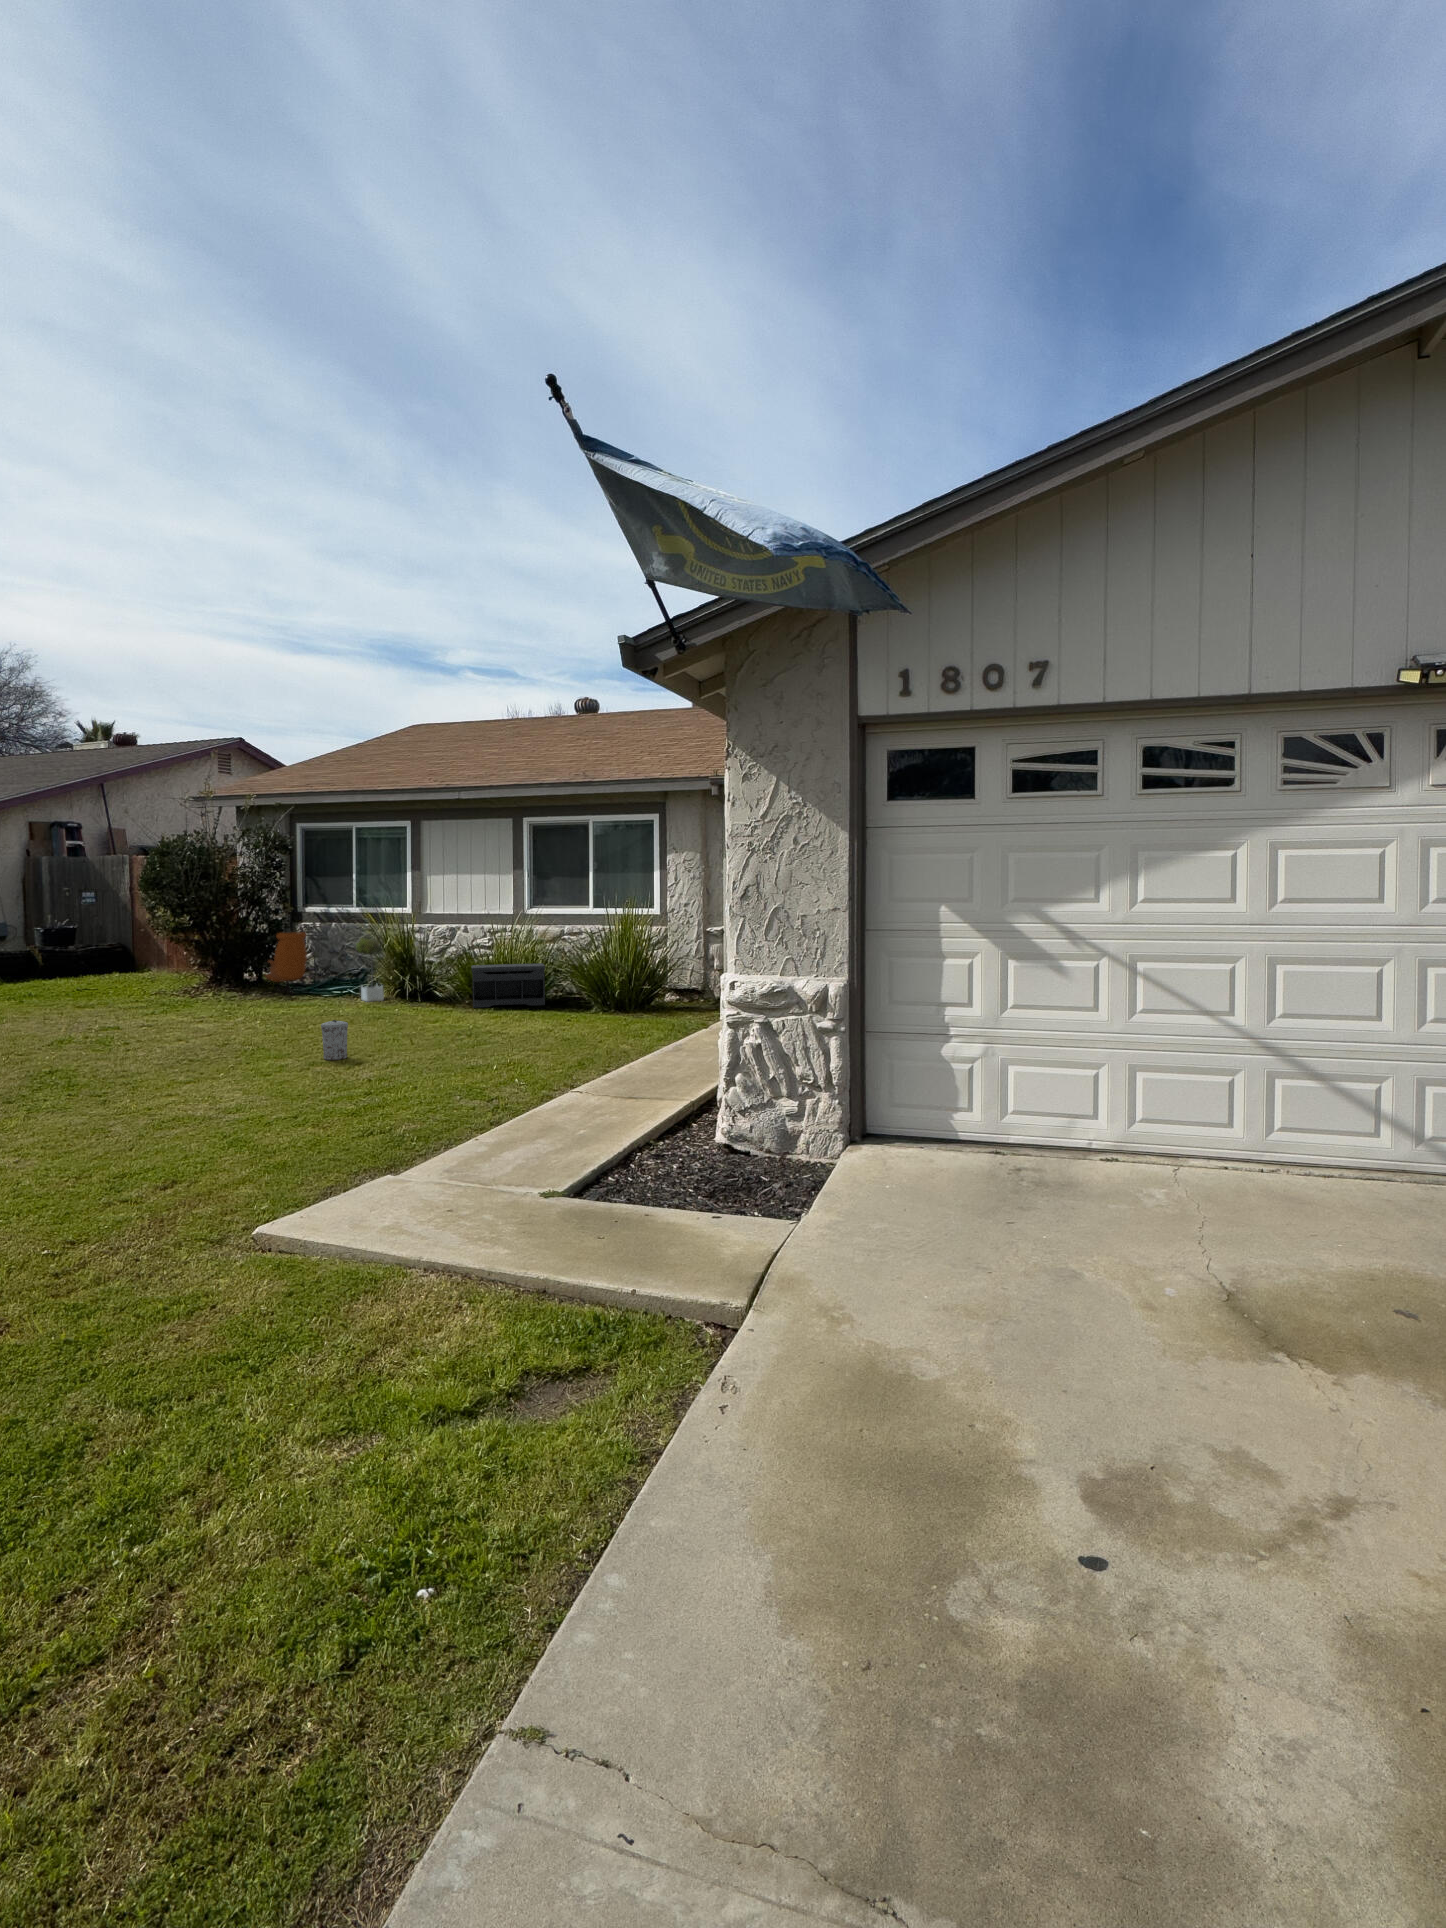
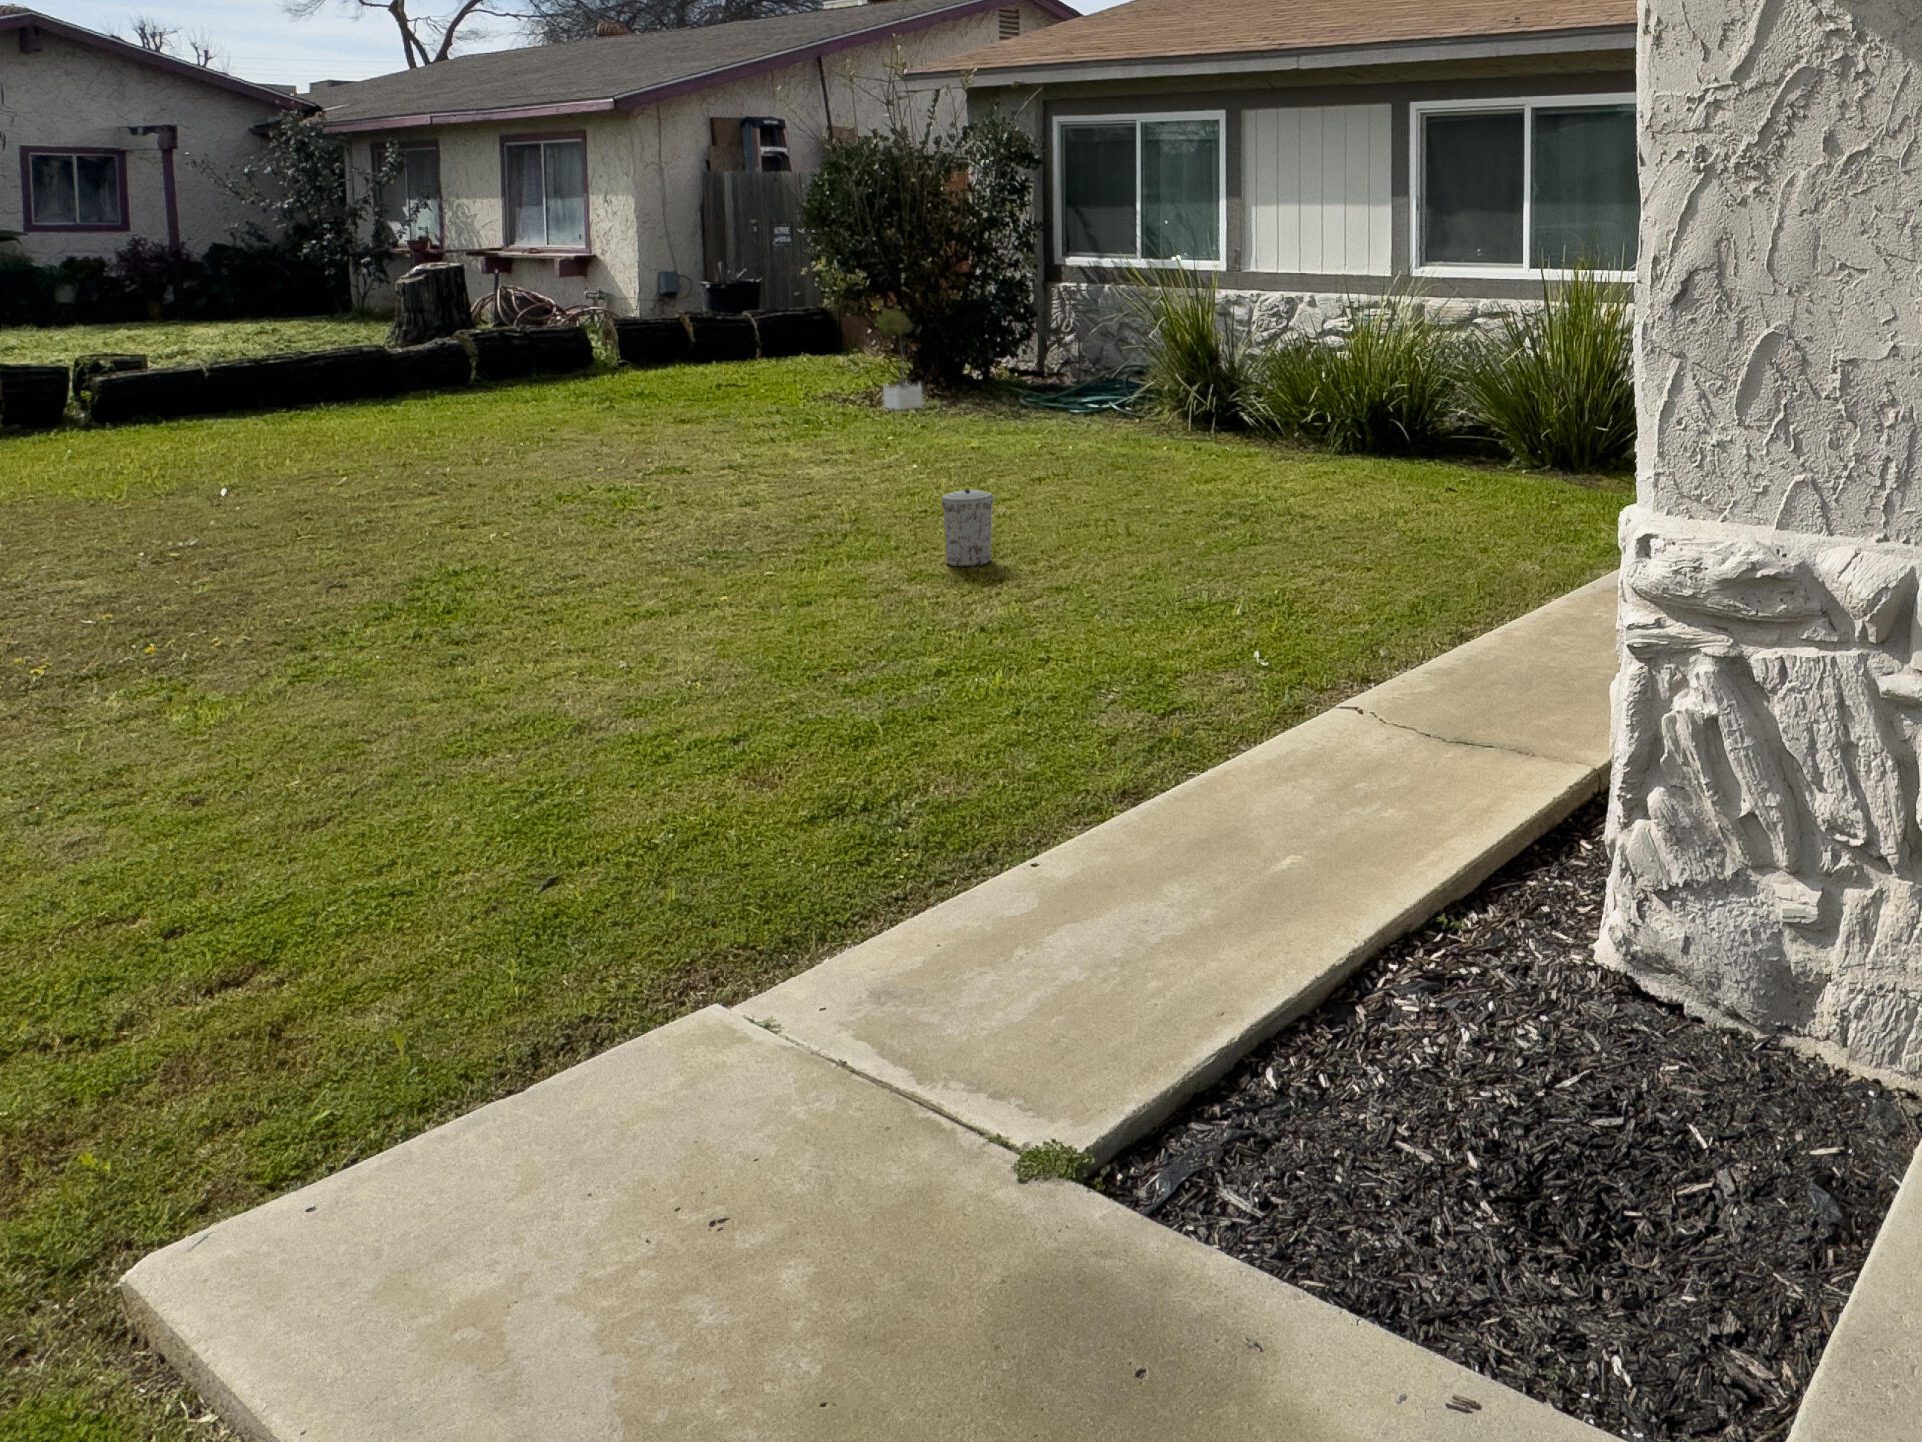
lounge chair: present [265,932,307,993] -> none [989,300,1057,409]
potted tree: present [357,938,384,1002] -> present [877,309,923,410]
bench: present [472,963,545,1008] -> none [1296,371,1430,451]

